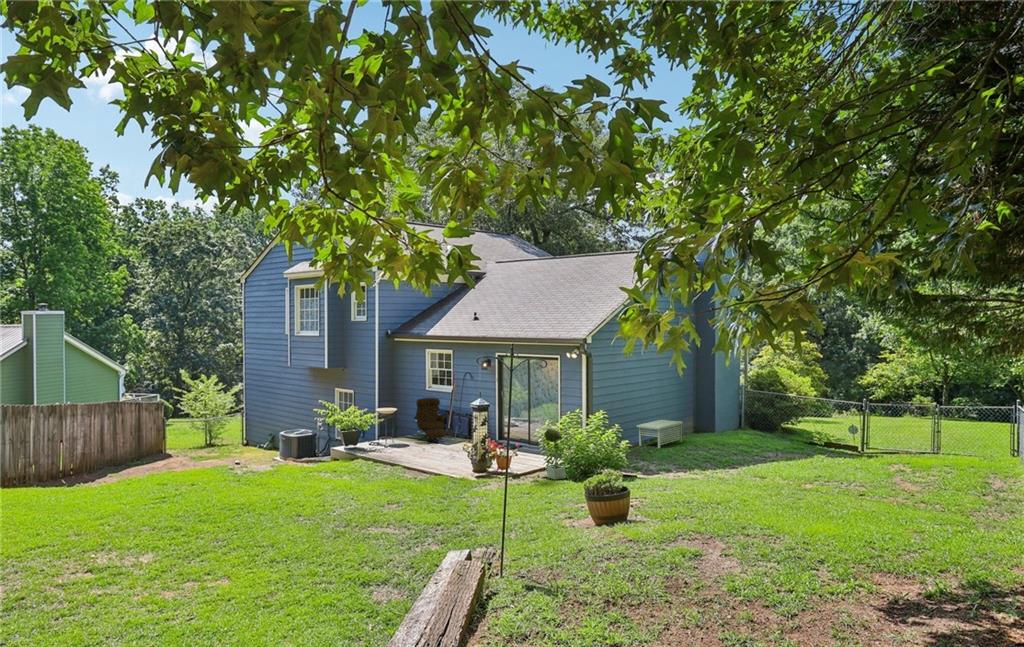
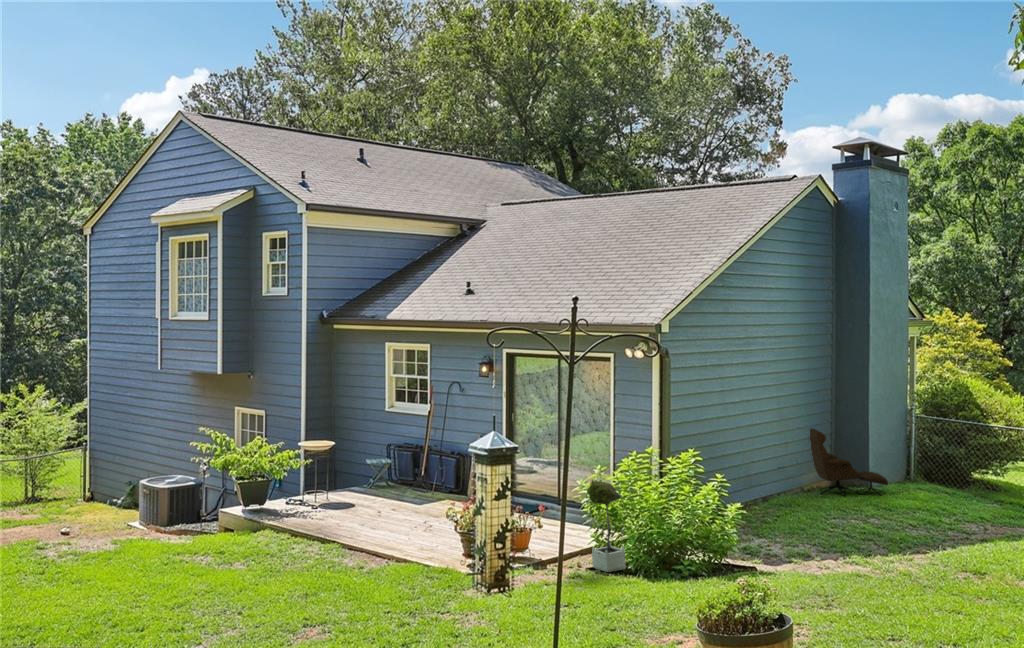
lounge chair: present [414,398,446,443] -> present [808,428,888,497]
storage bench: present [637,420,683,448] -> none [742,465,820,515]

